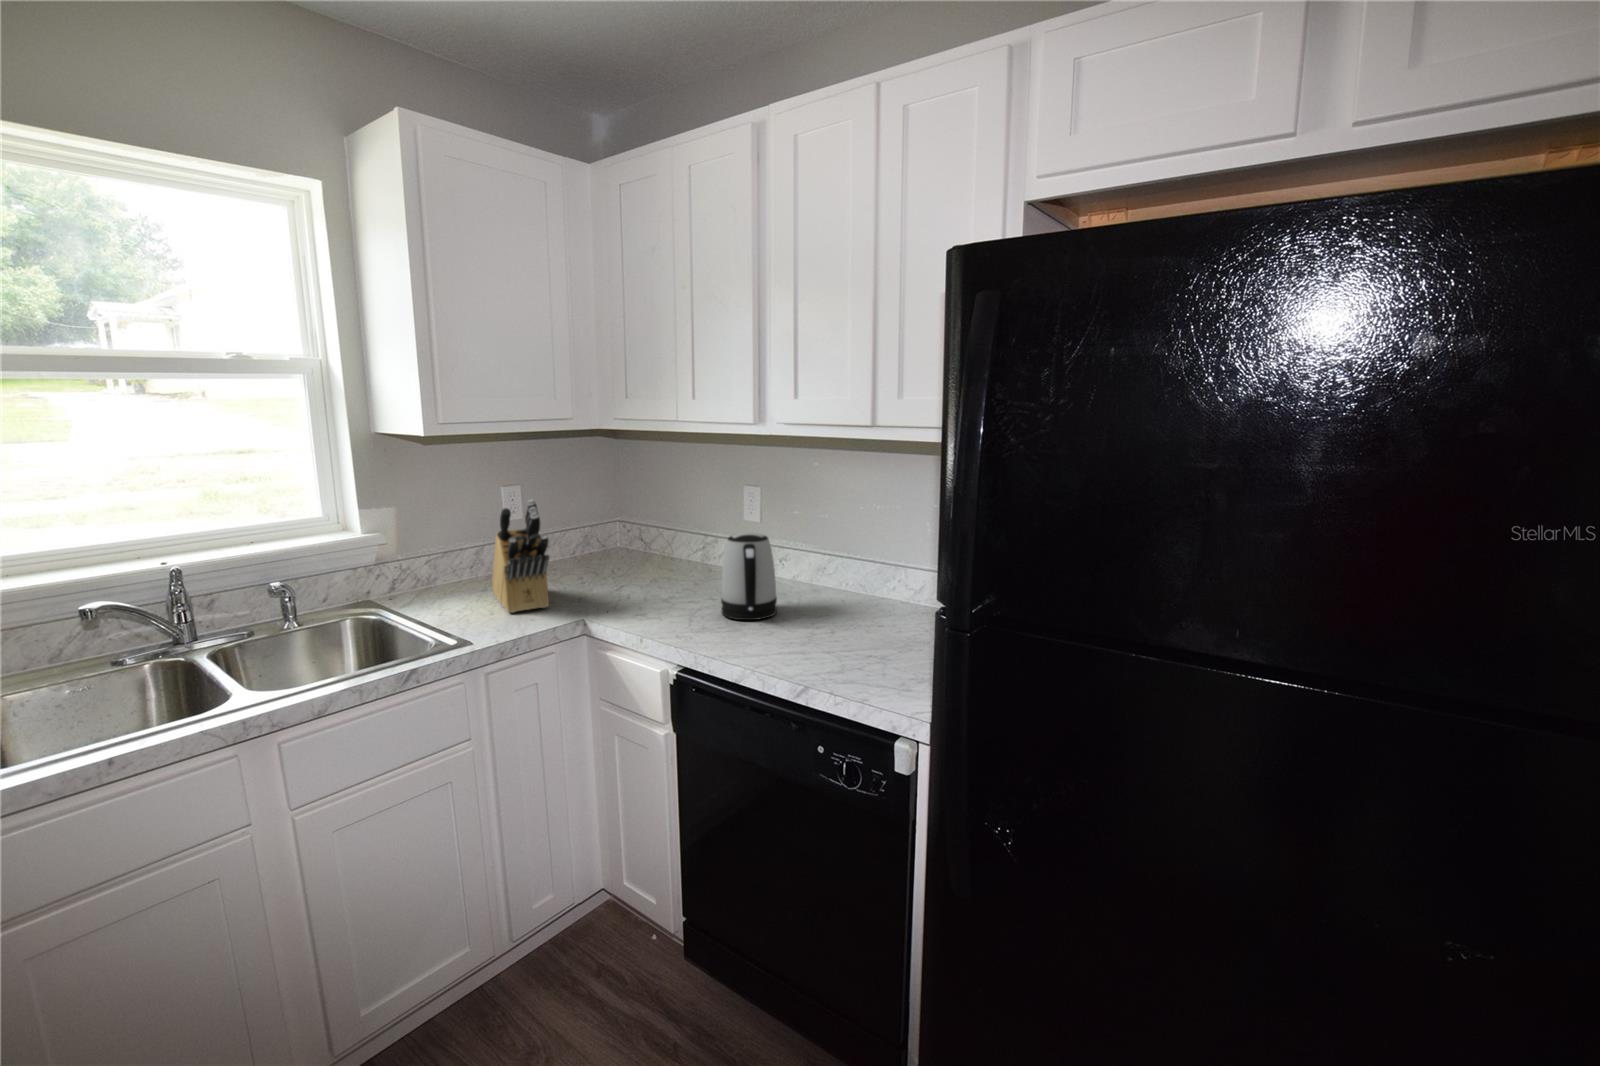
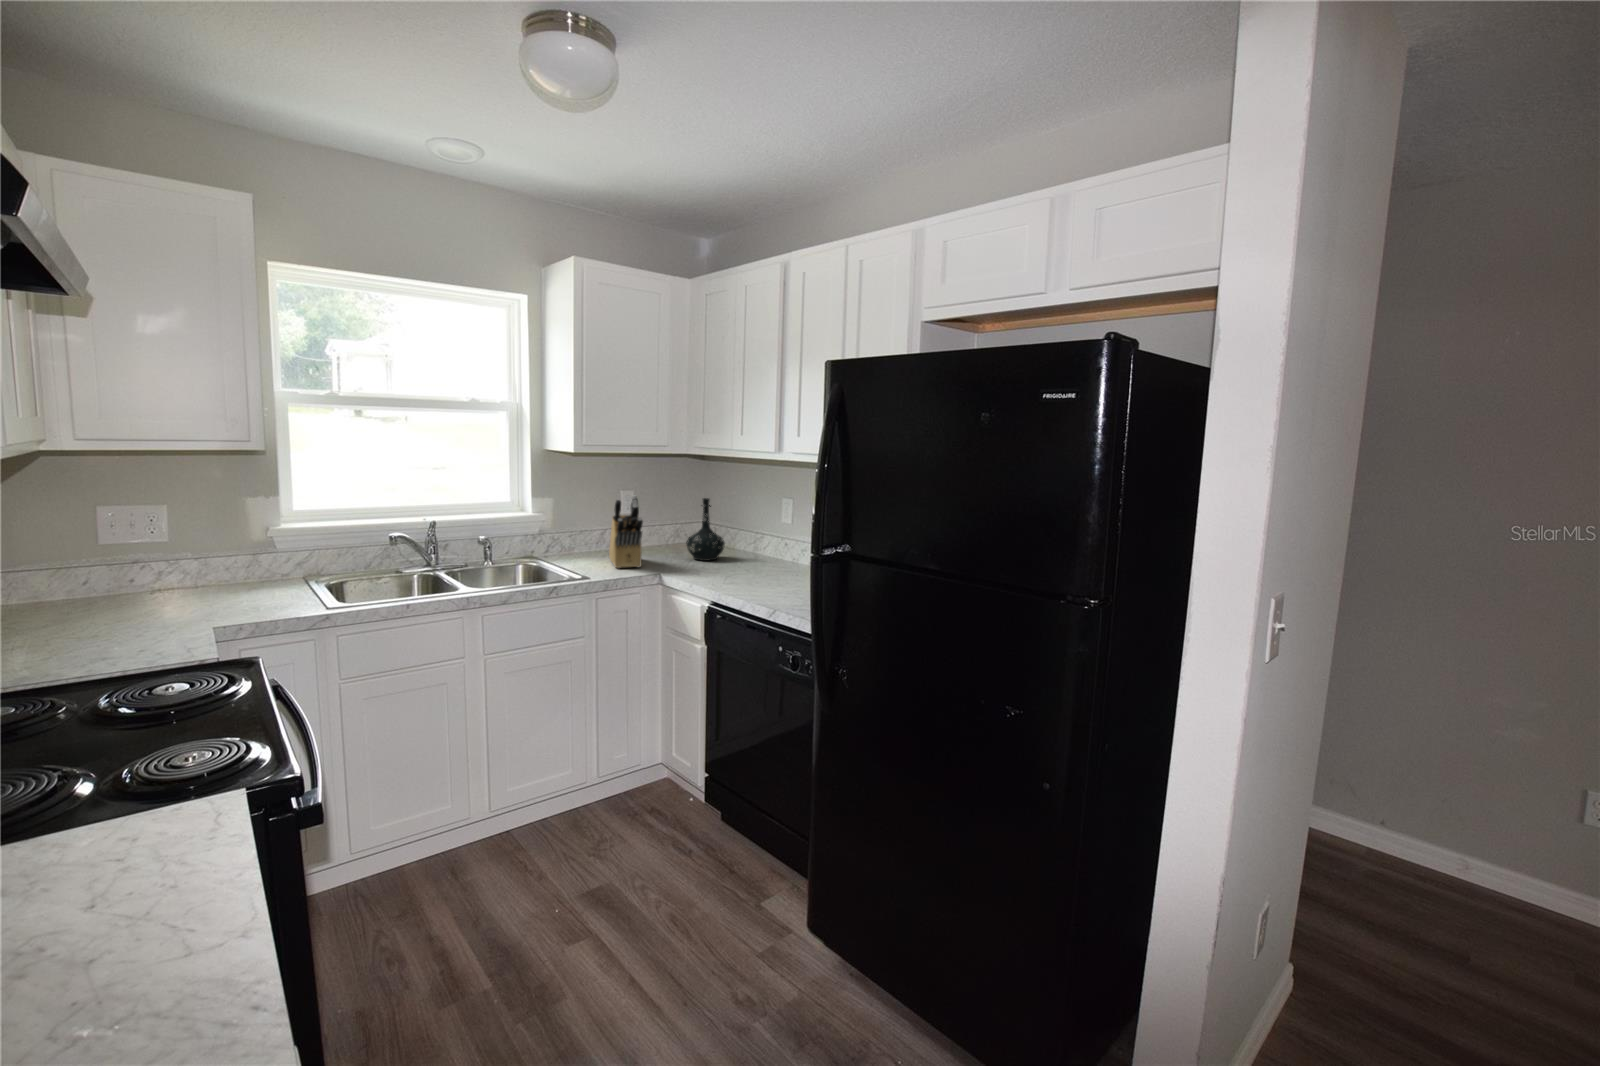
bottle: none [609,493,665,584] -> present [686,498,725,561]
kettle: present [721,533,777,620] -> none [748,524,786,582]

